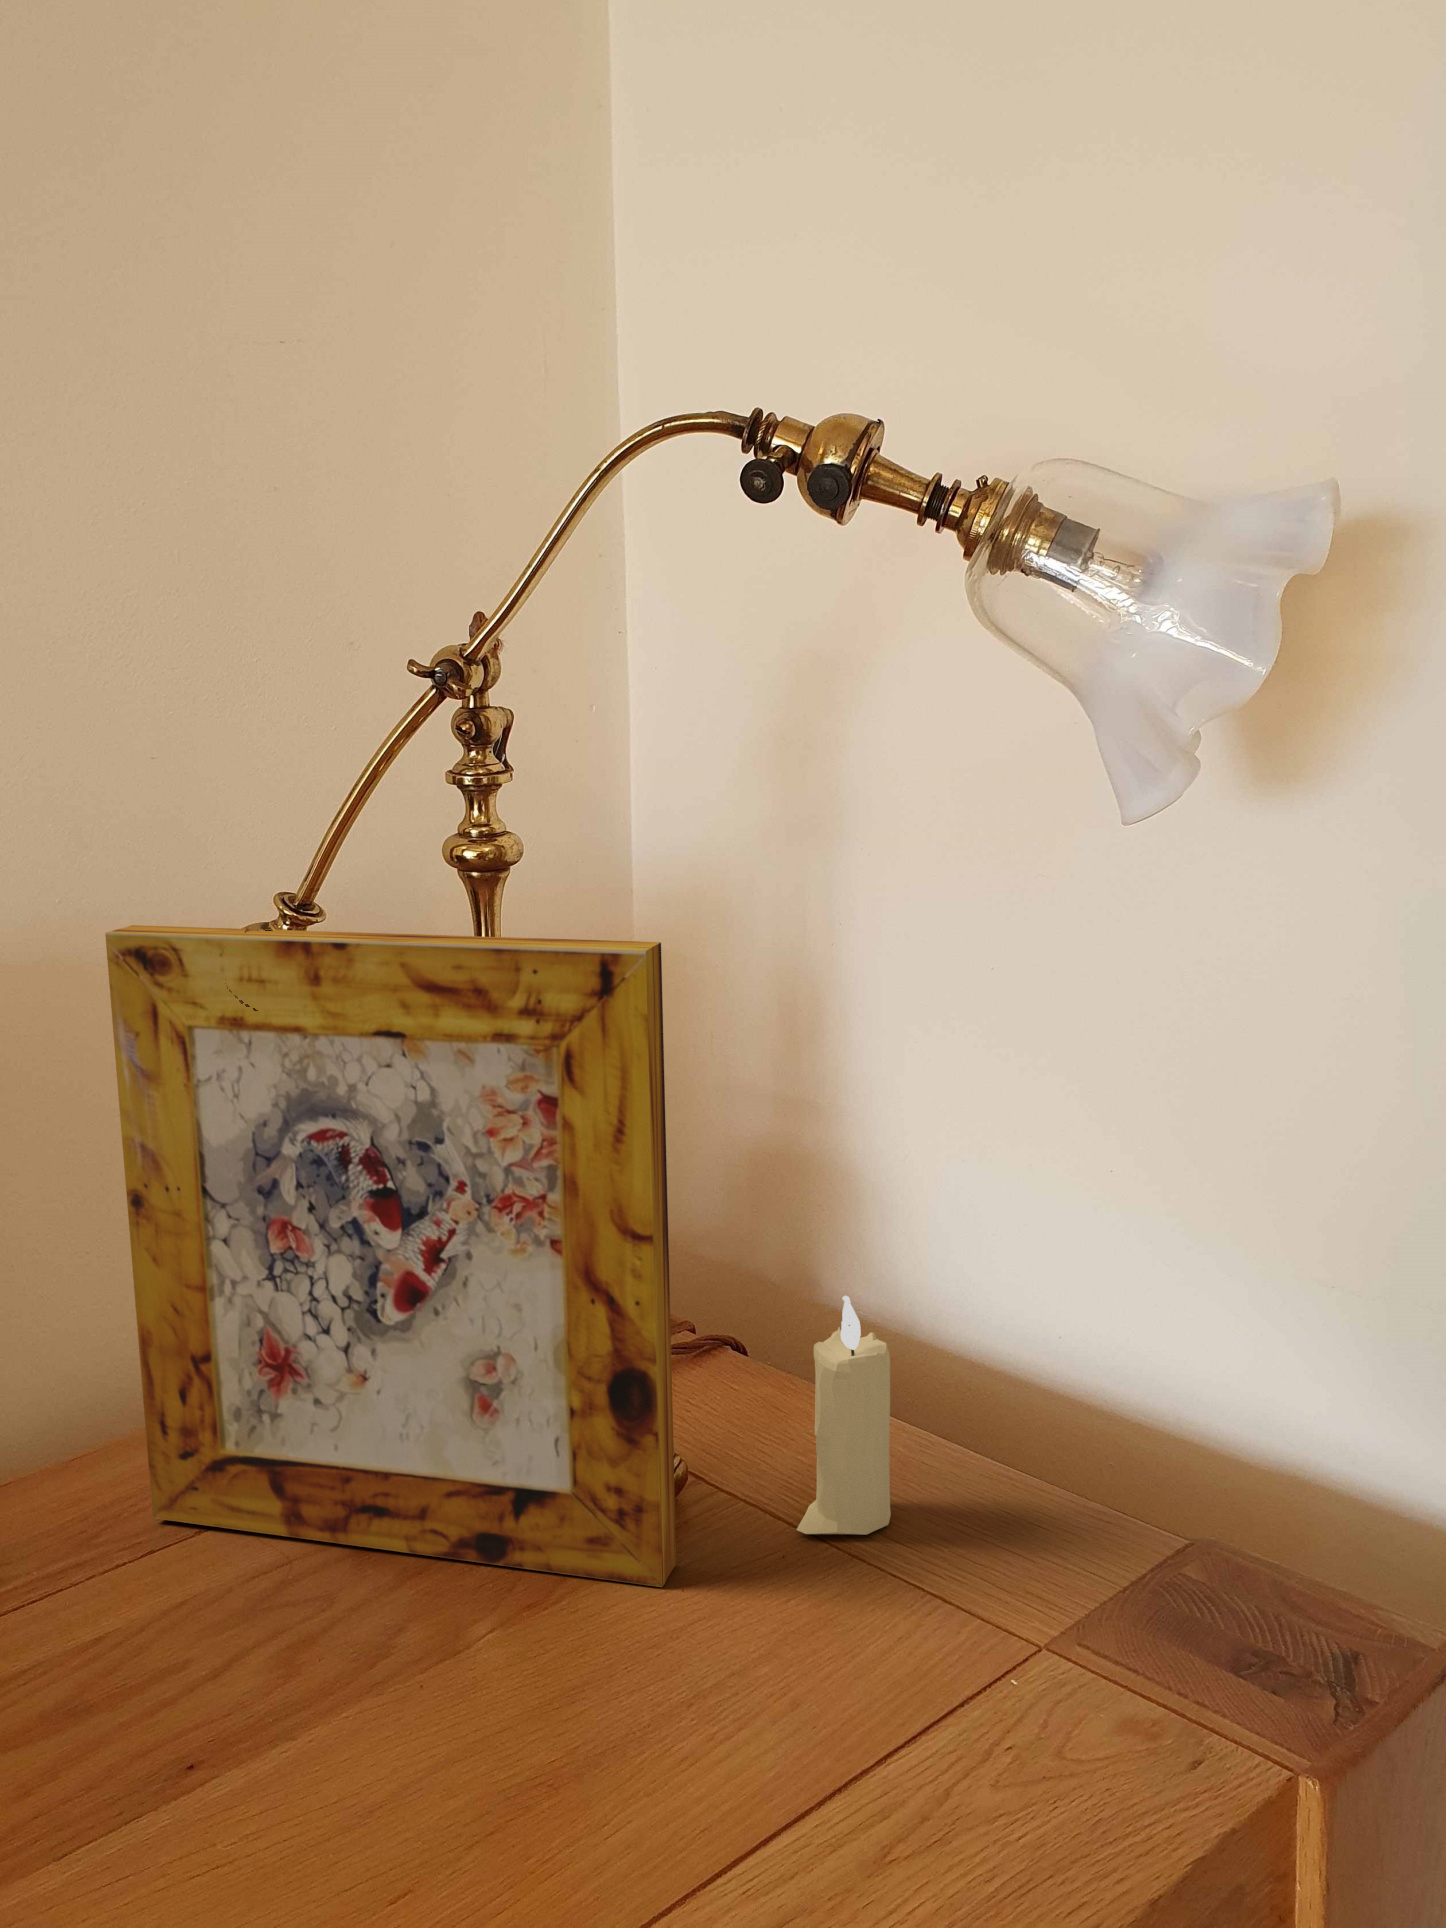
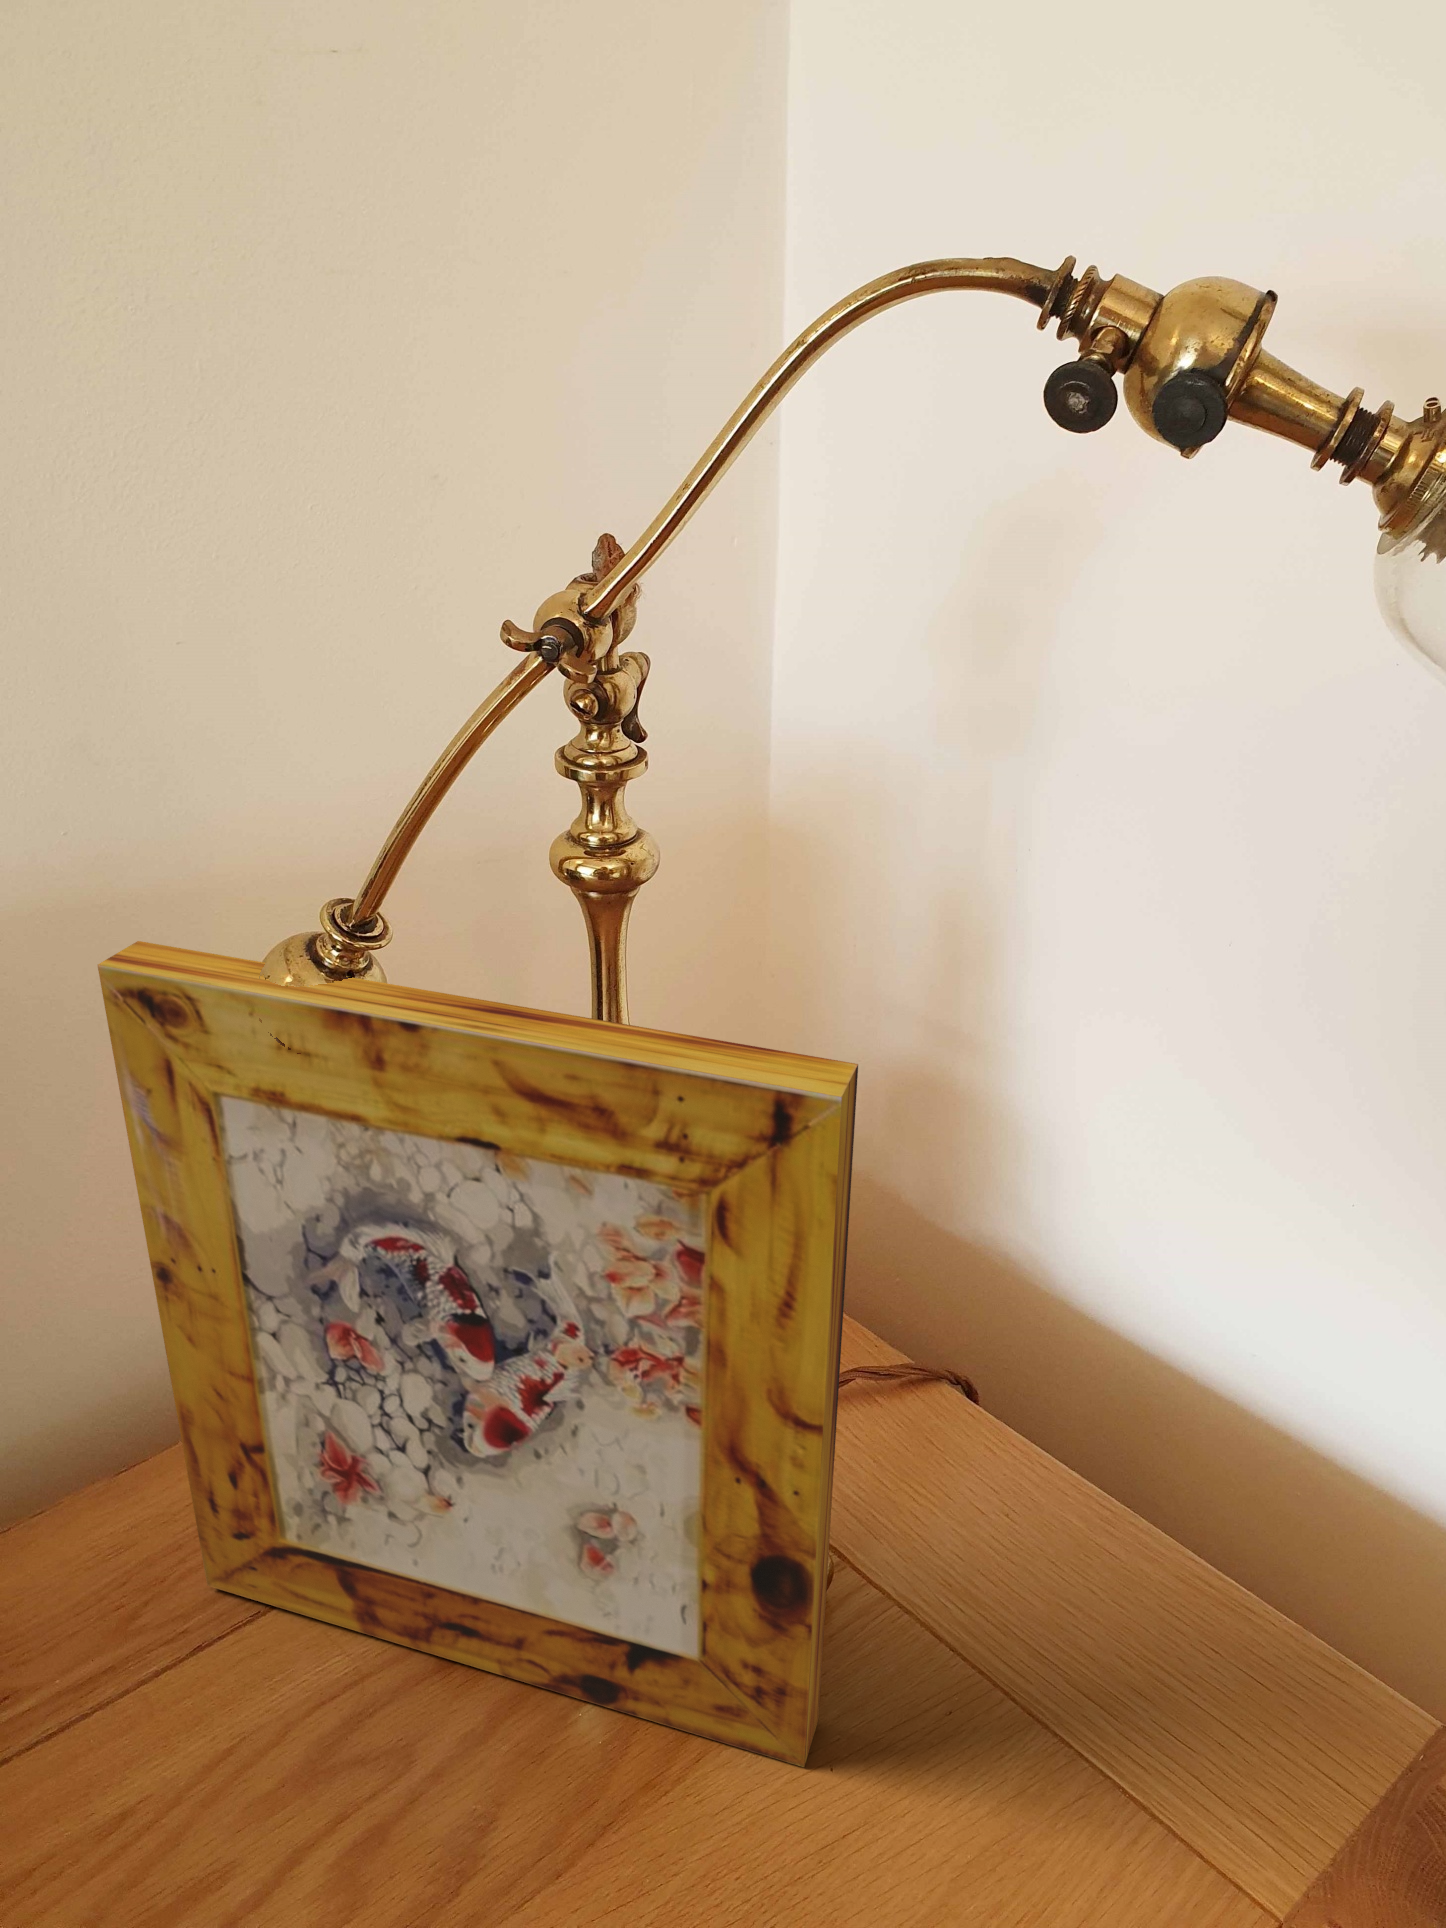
candle: present [797,1296,891,1535] -> none [958,1442,1092,1685]

